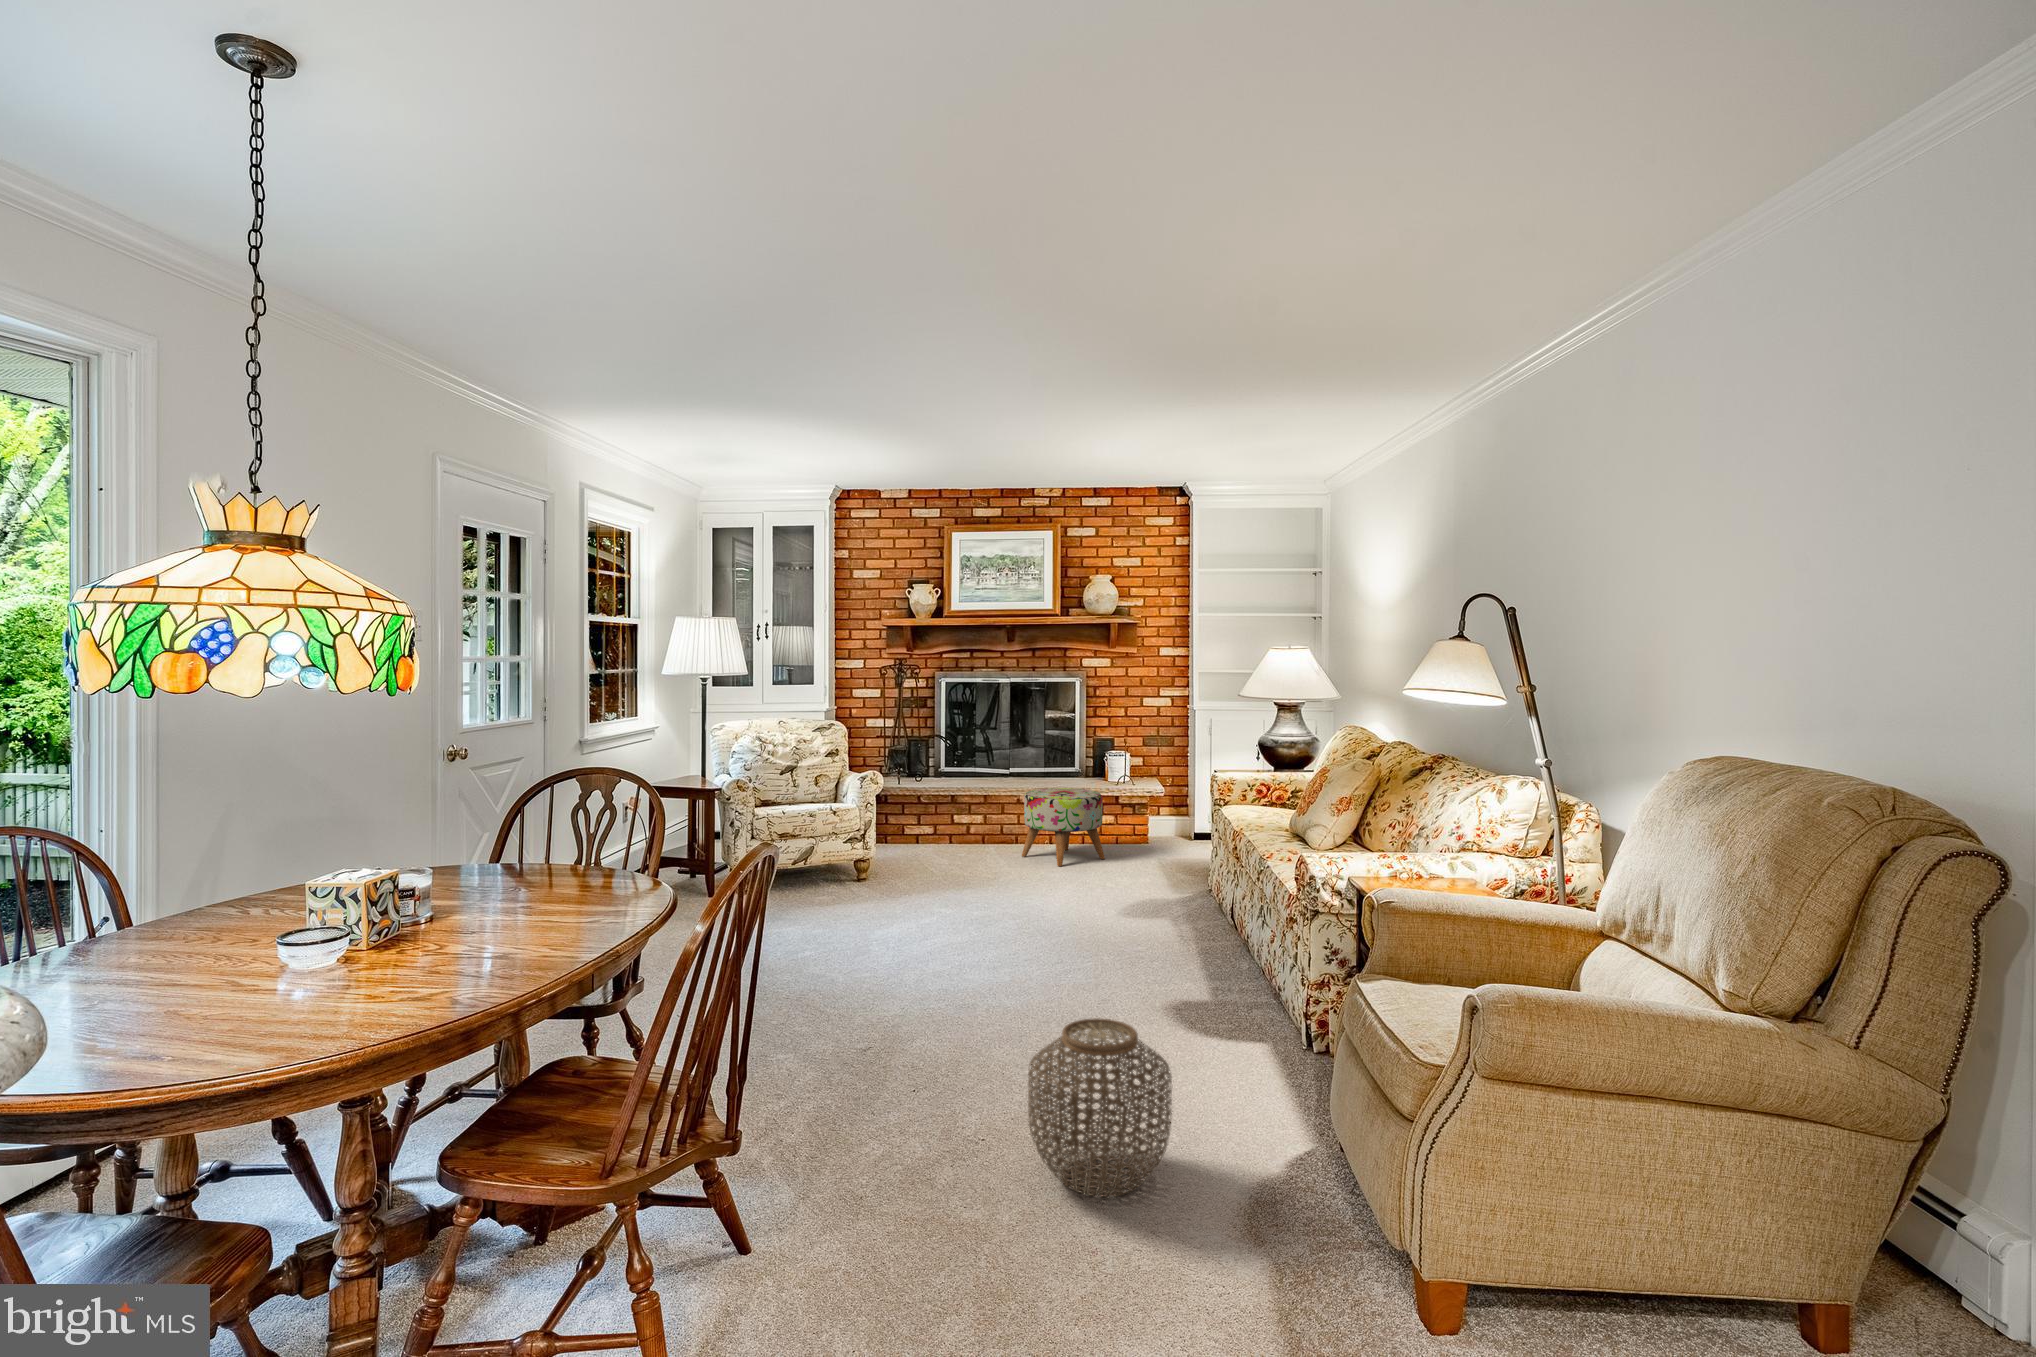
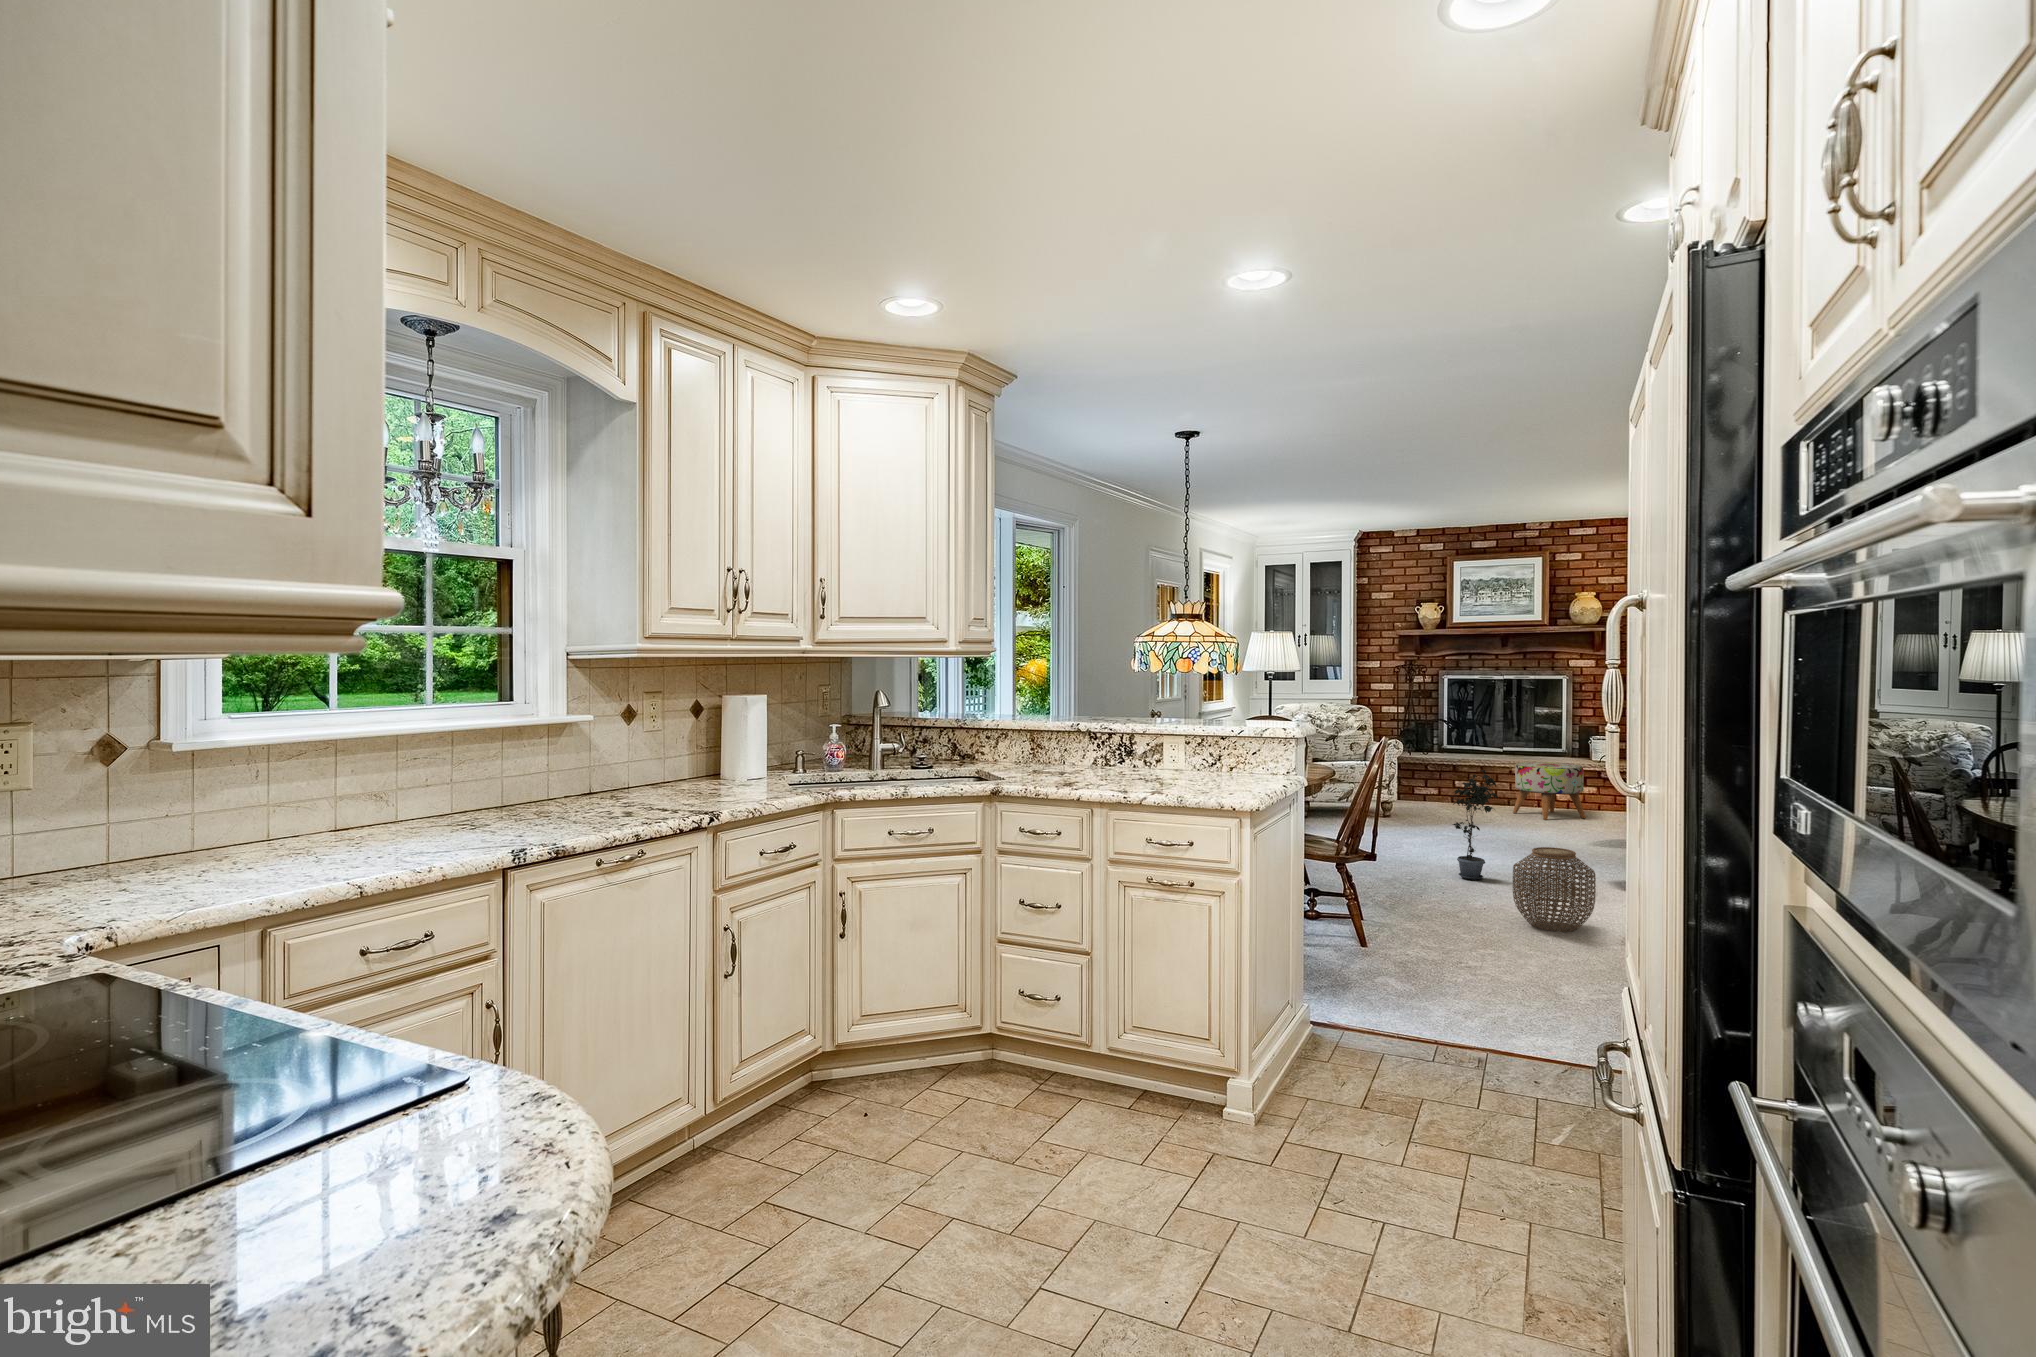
potted plant: none [925,843,1006,1030] -> present [1450,770,1498,880]

